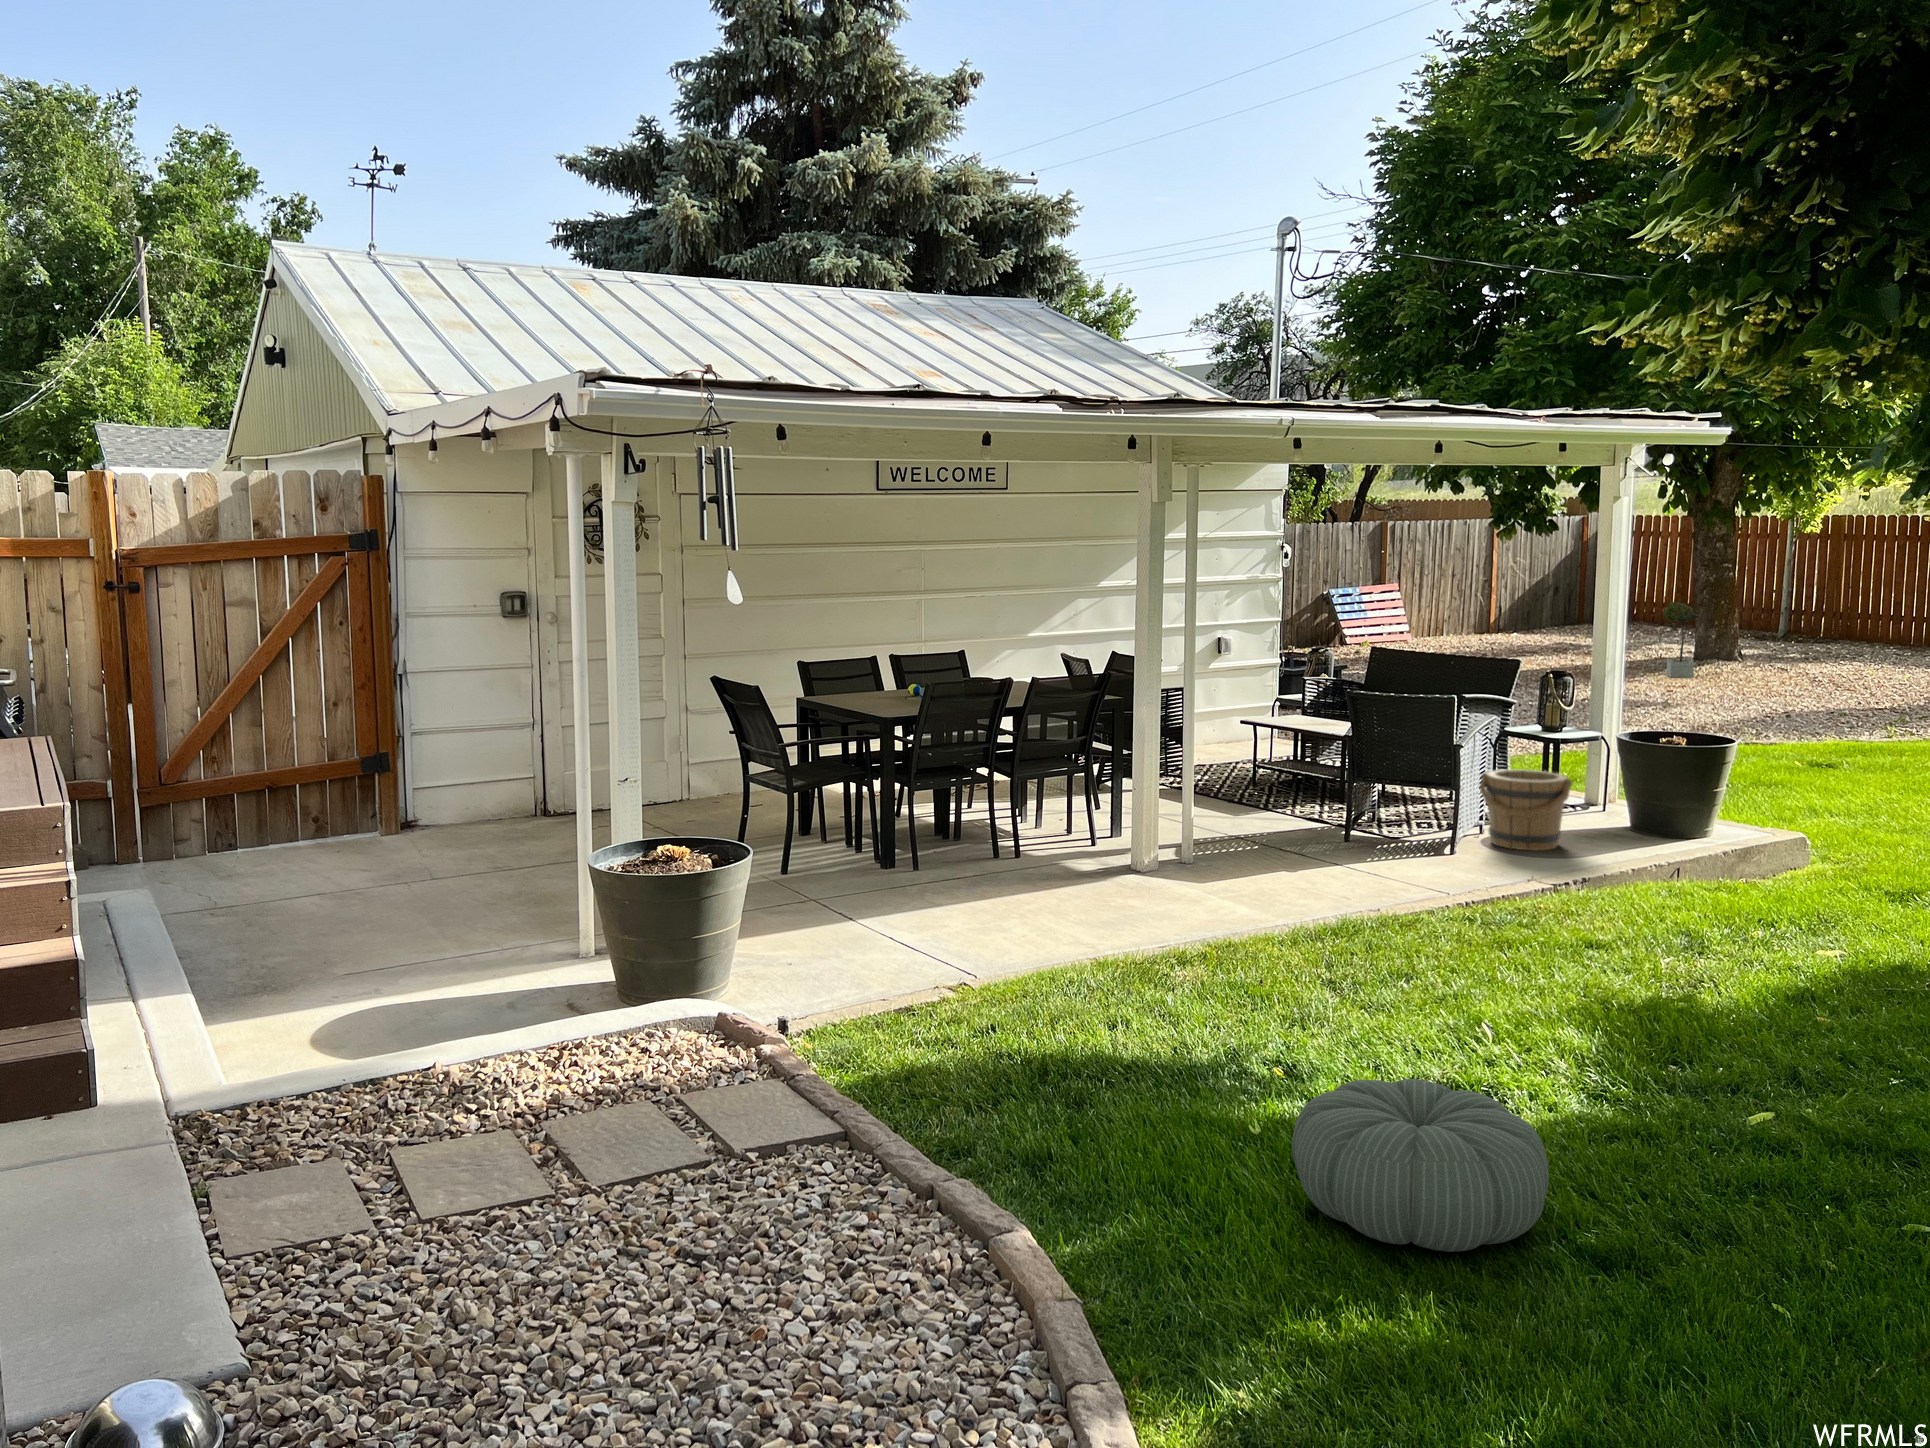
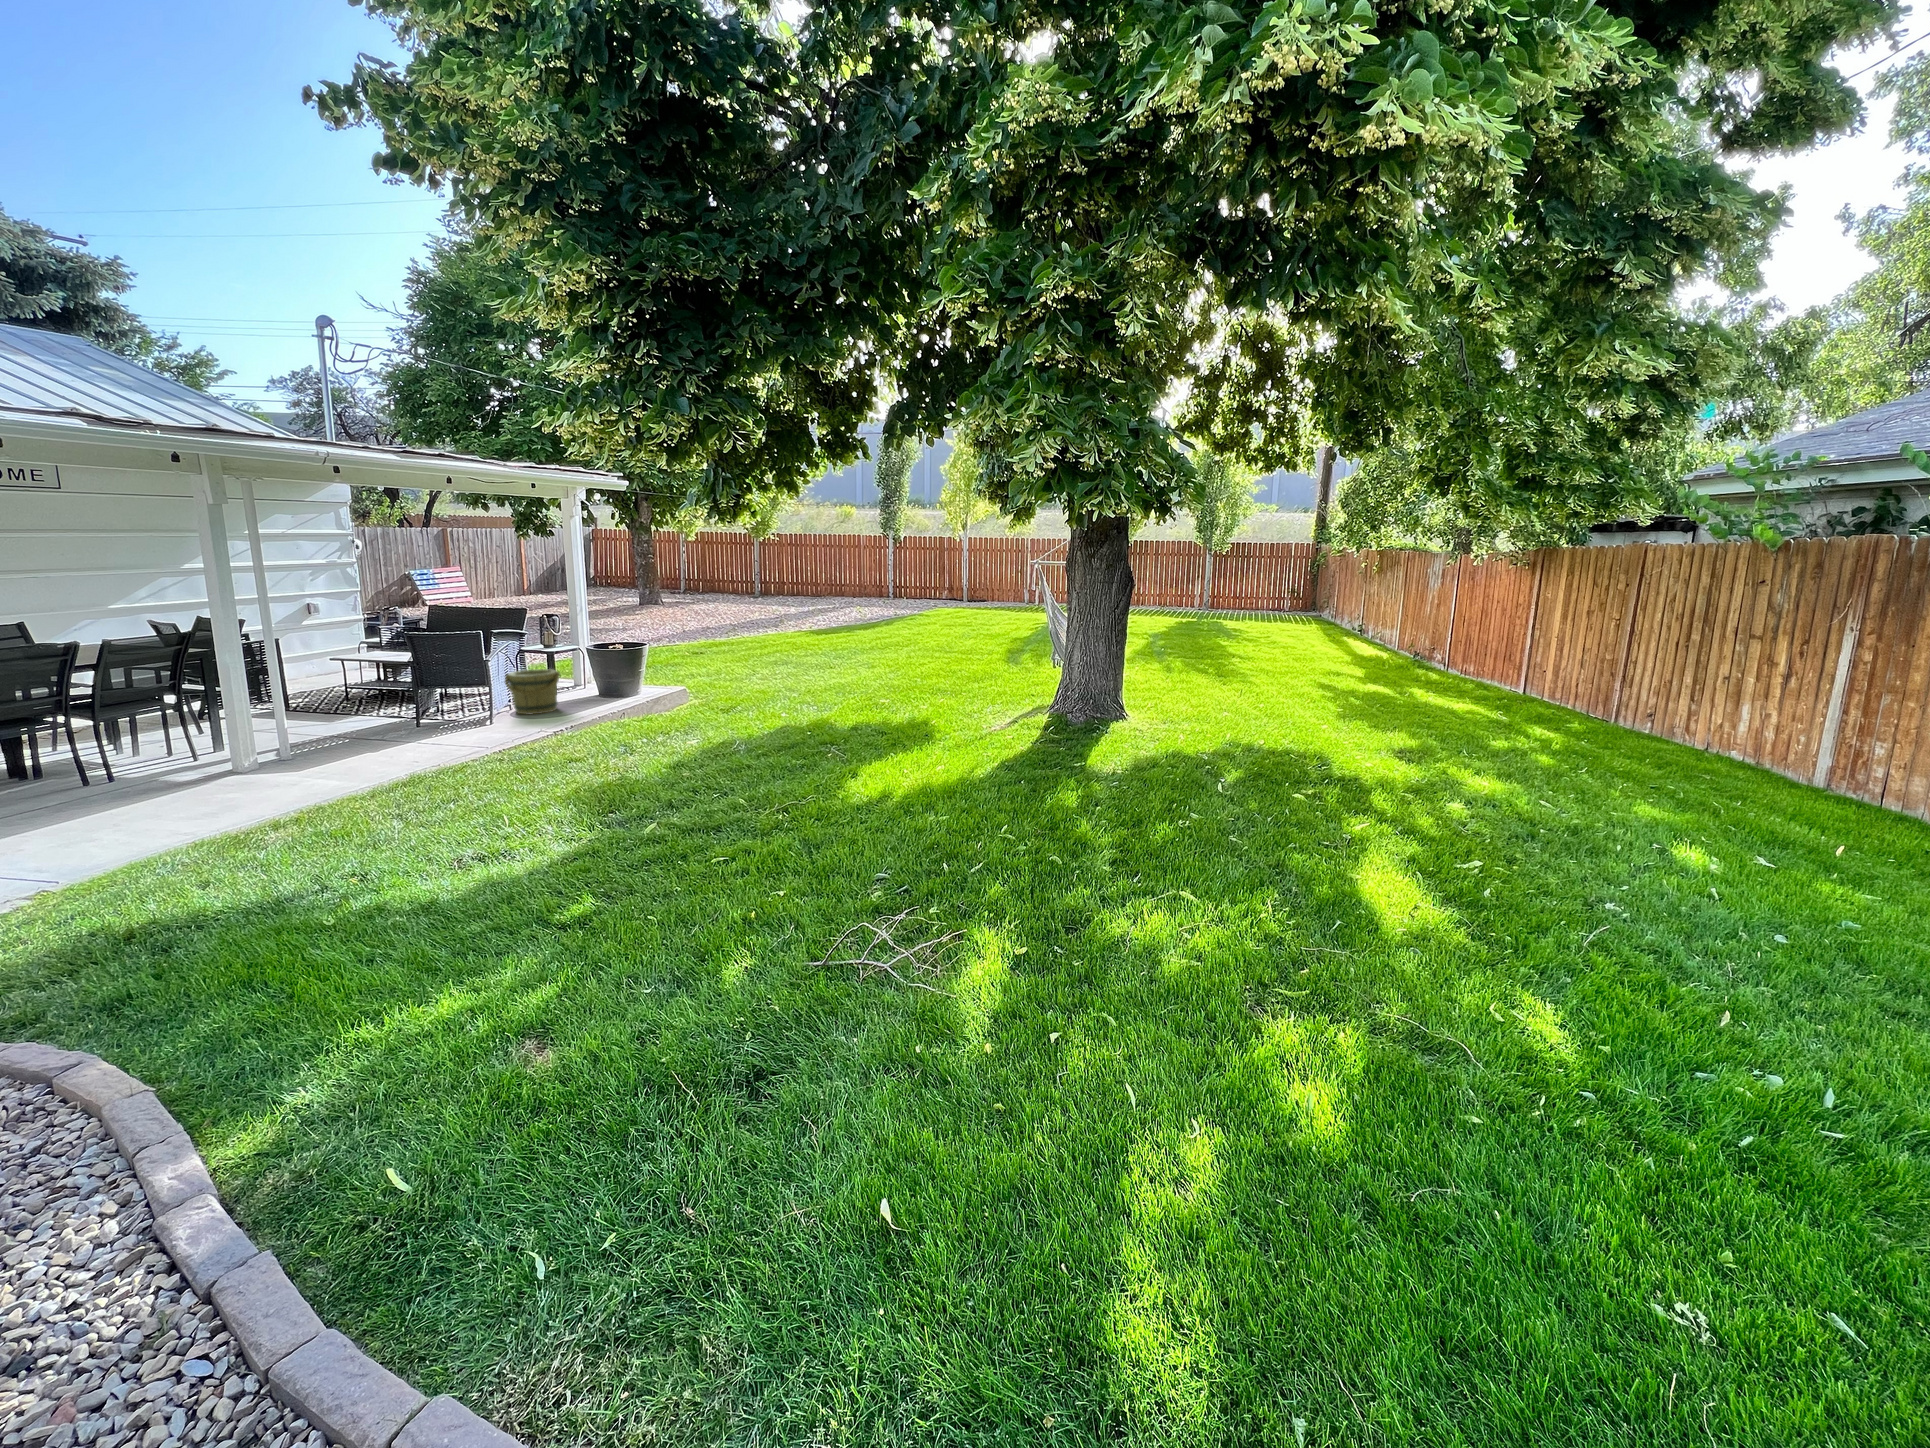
potted tree: present [1663,601,1699,678] -> none [624,575,644,616]
pouf: present [1292,1079,1549,1252] -> none [355,839,523,933]

